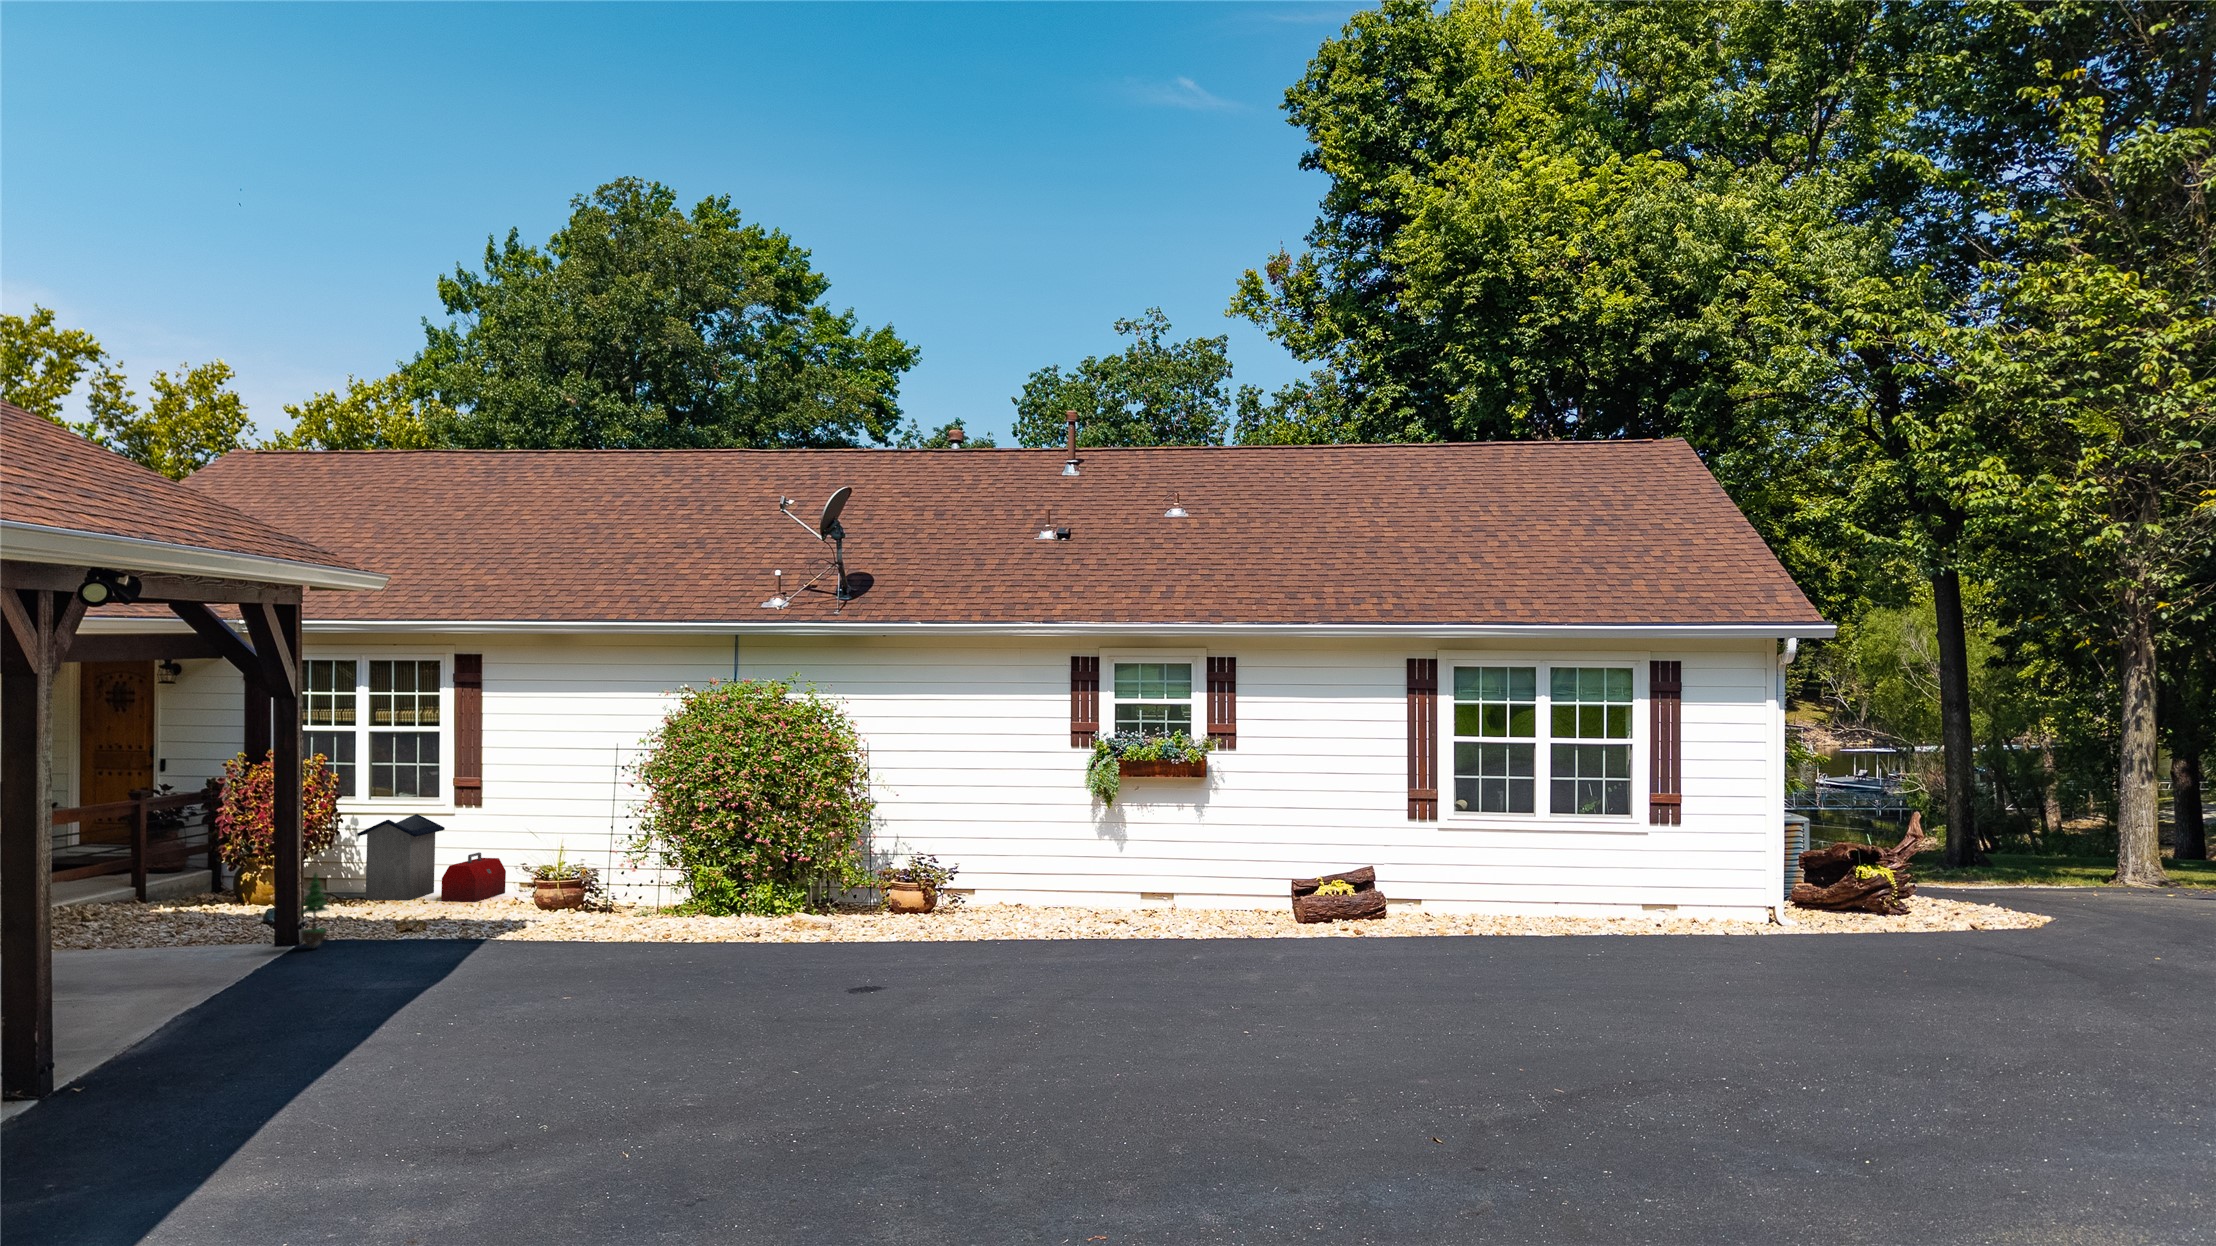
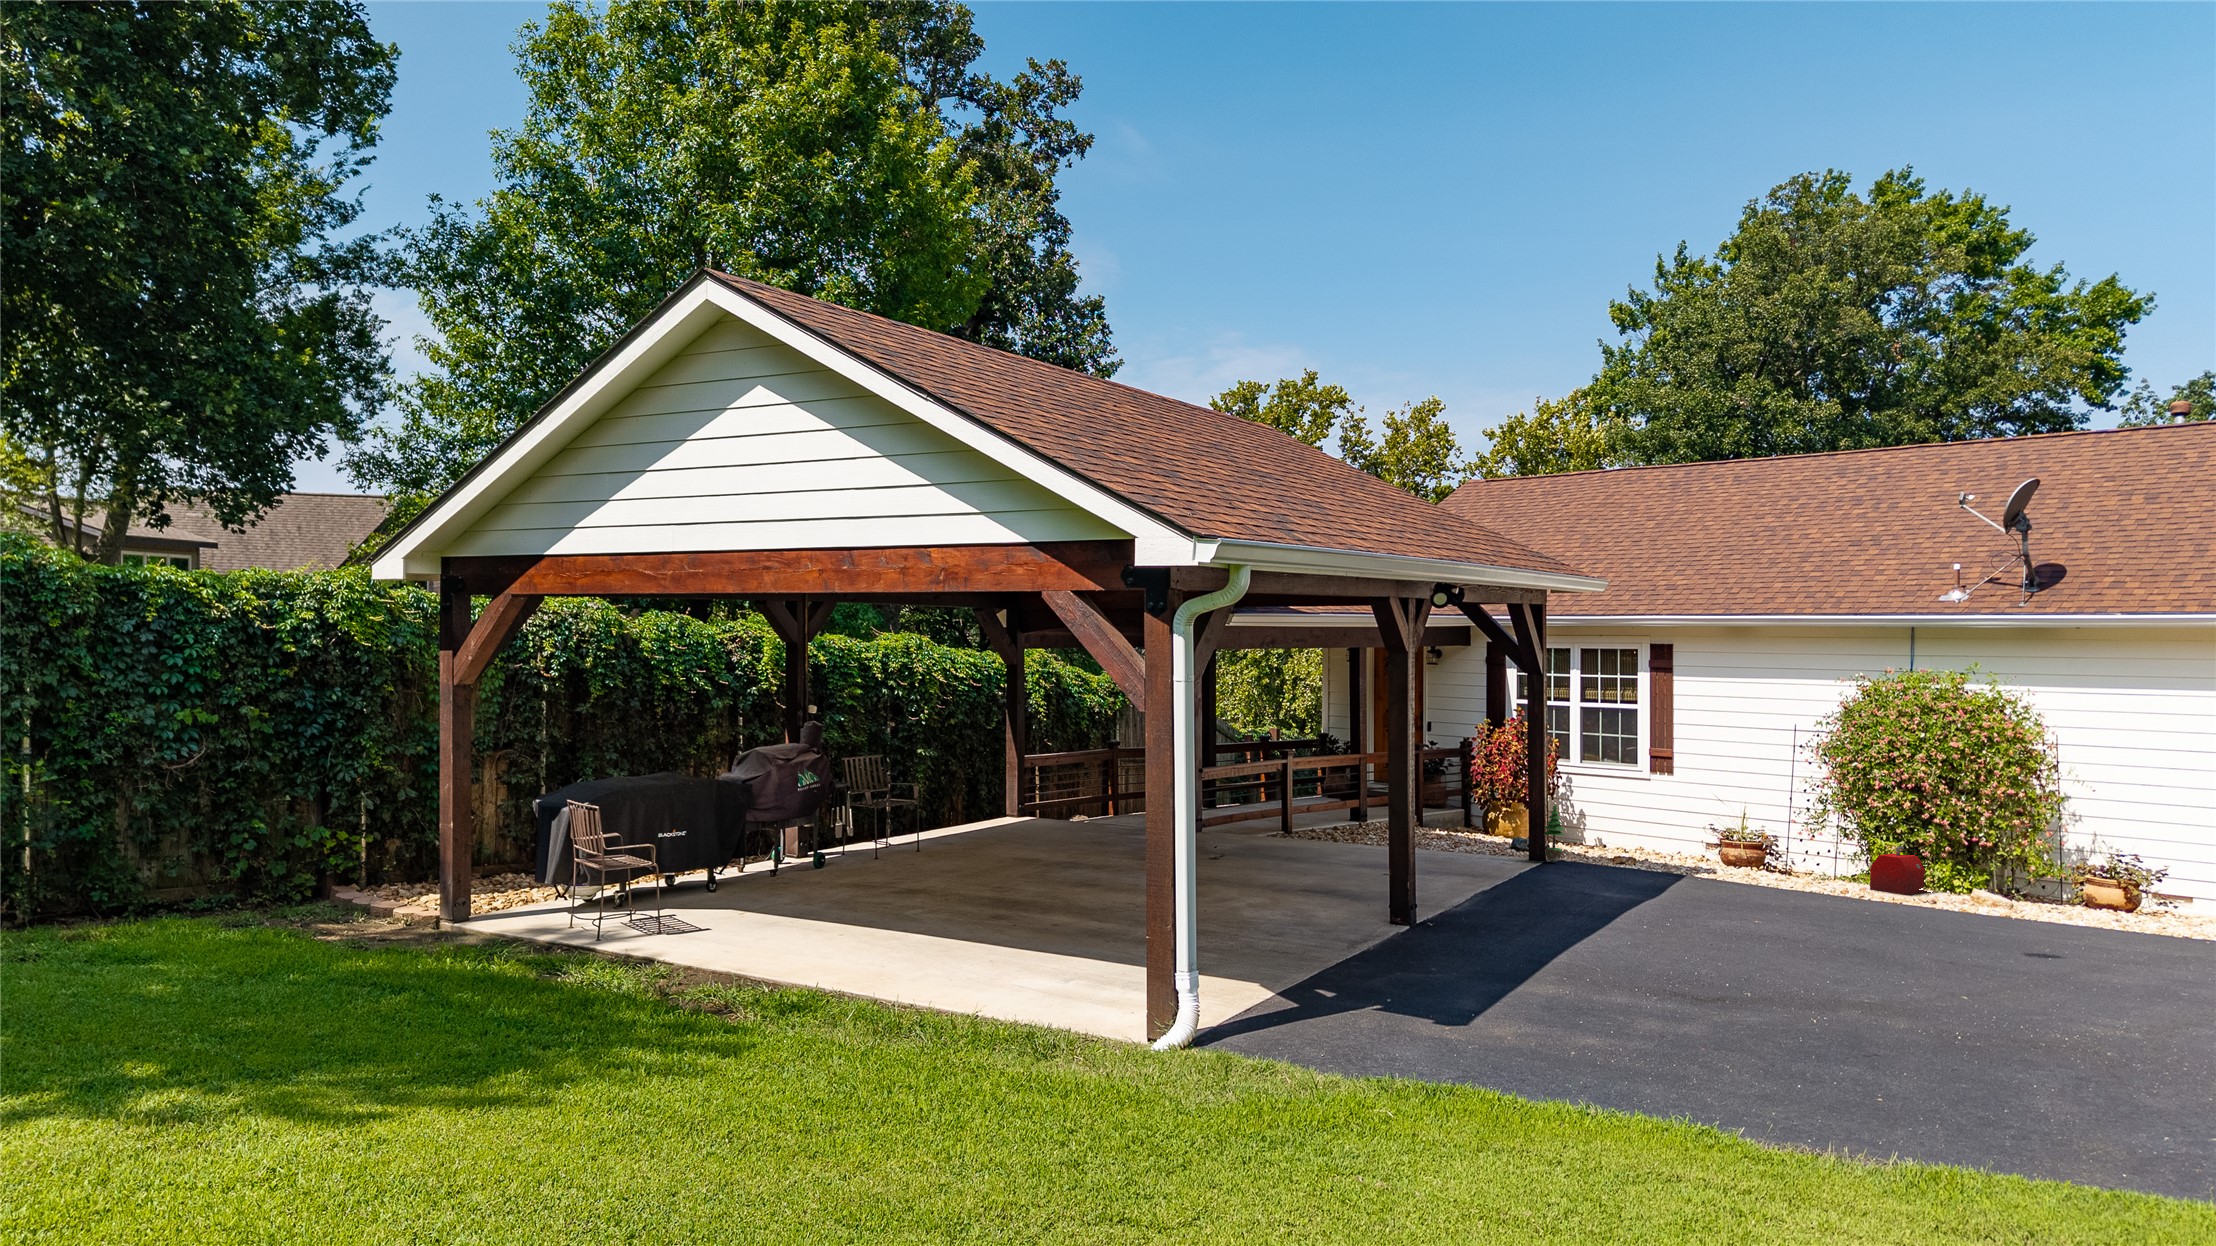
trash can: present [357,814,445,900] -> none [1574,775,1640,844]
toolbox: present [441,852,506,902] -> present [1870,847,1927,895]

